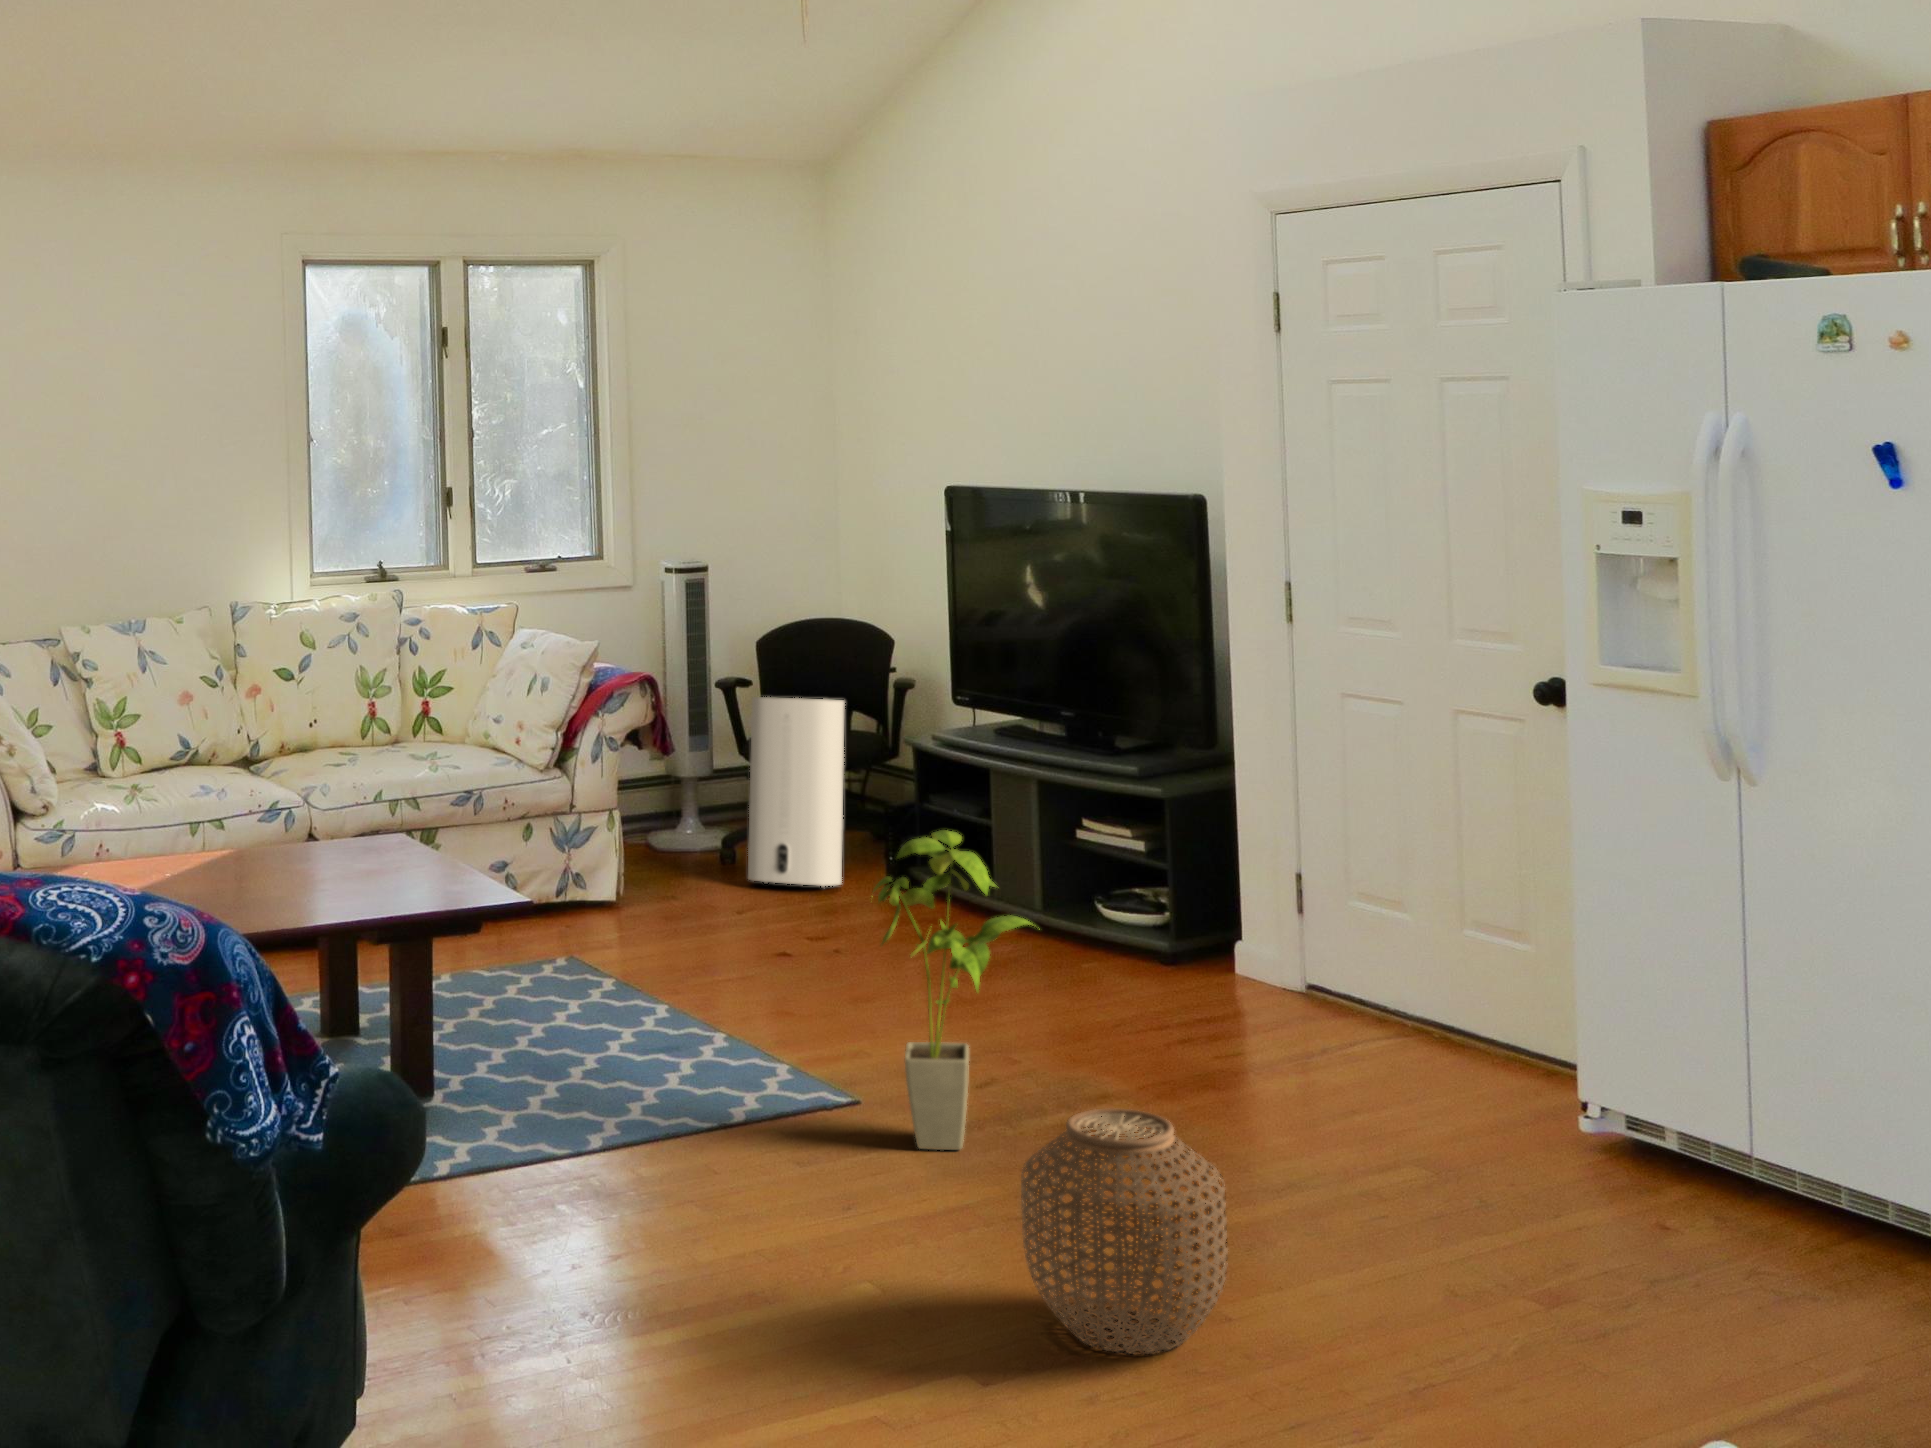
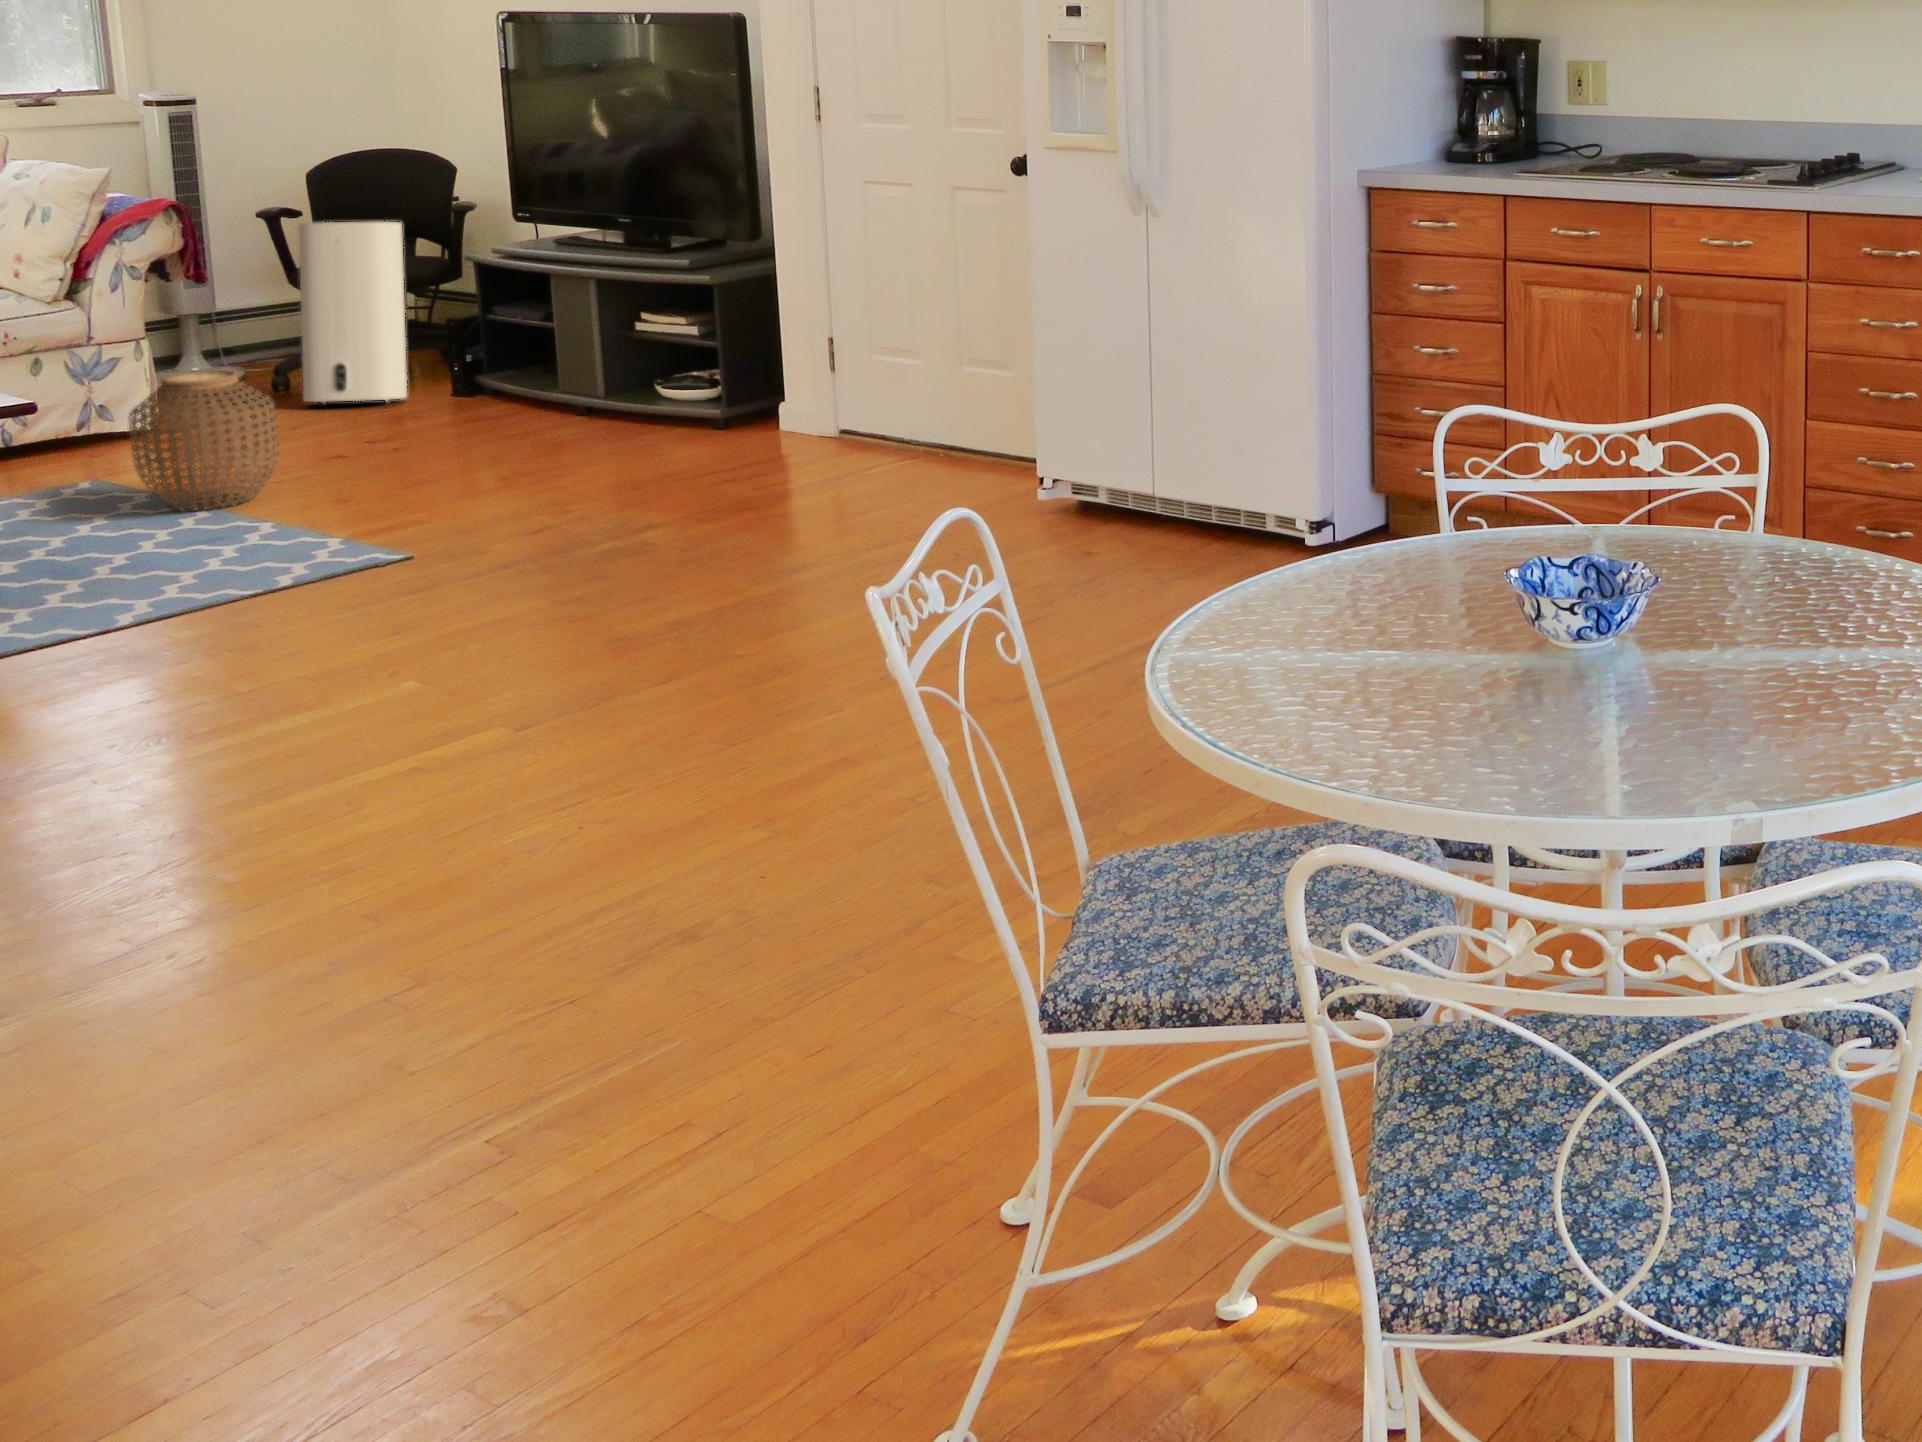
house plant: present [871,830,1031,1150] -> none [412,300,583,585]
woven basket: present [1021,1108,1228,1354] -> present [129,370,278,510]

